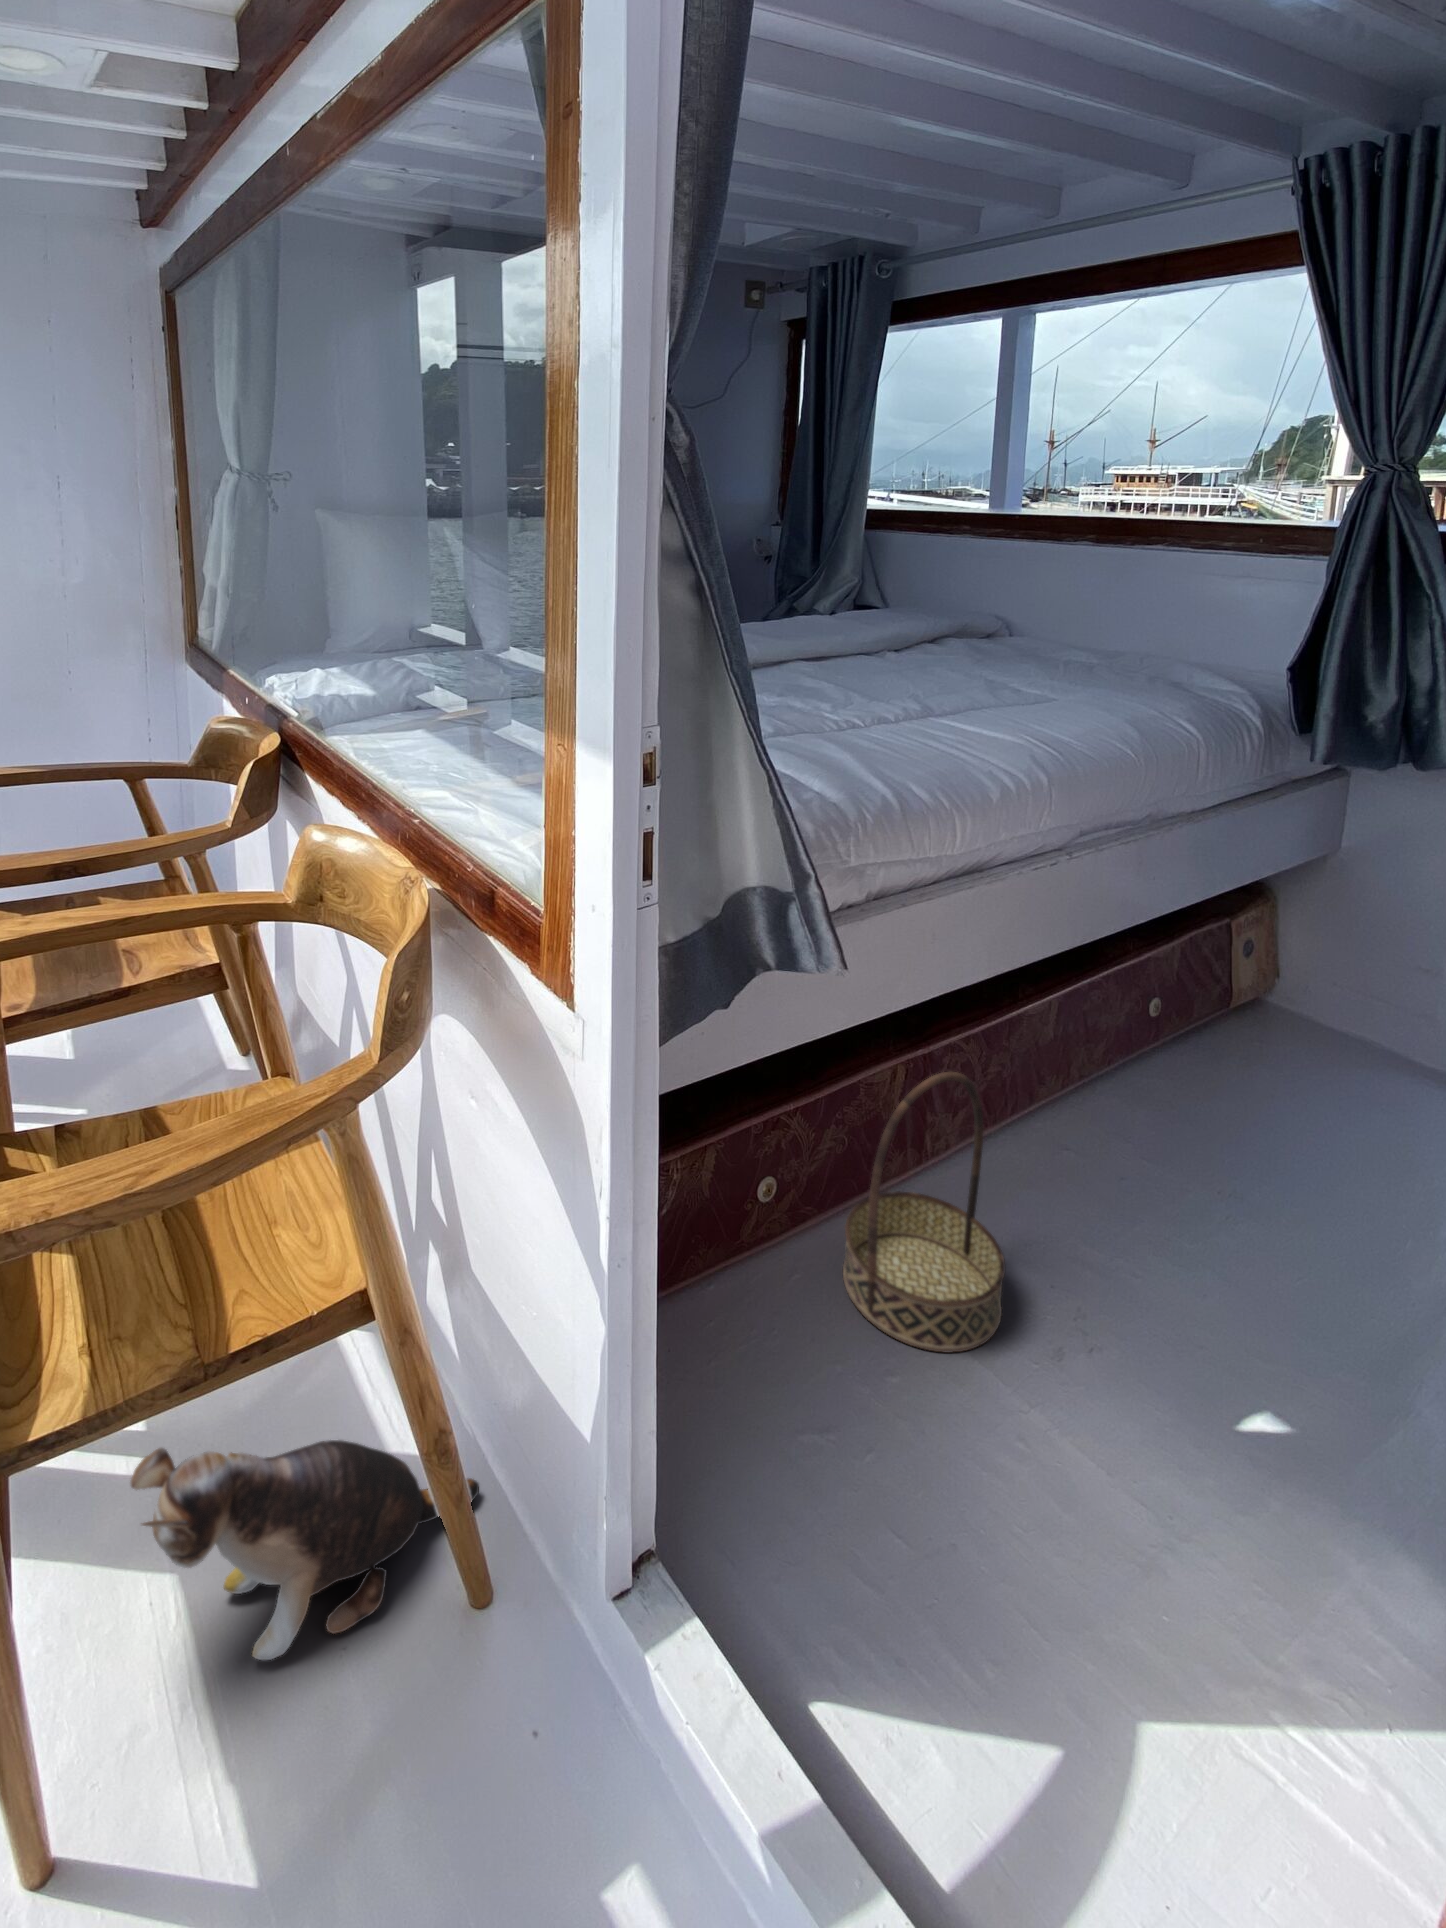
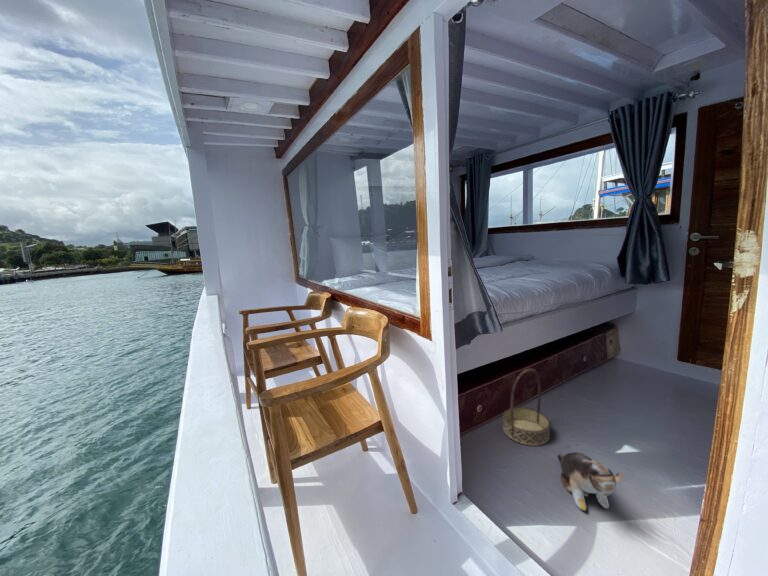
plush toy: present [131,1440,479,1660] -> present [558,452,622,511]

